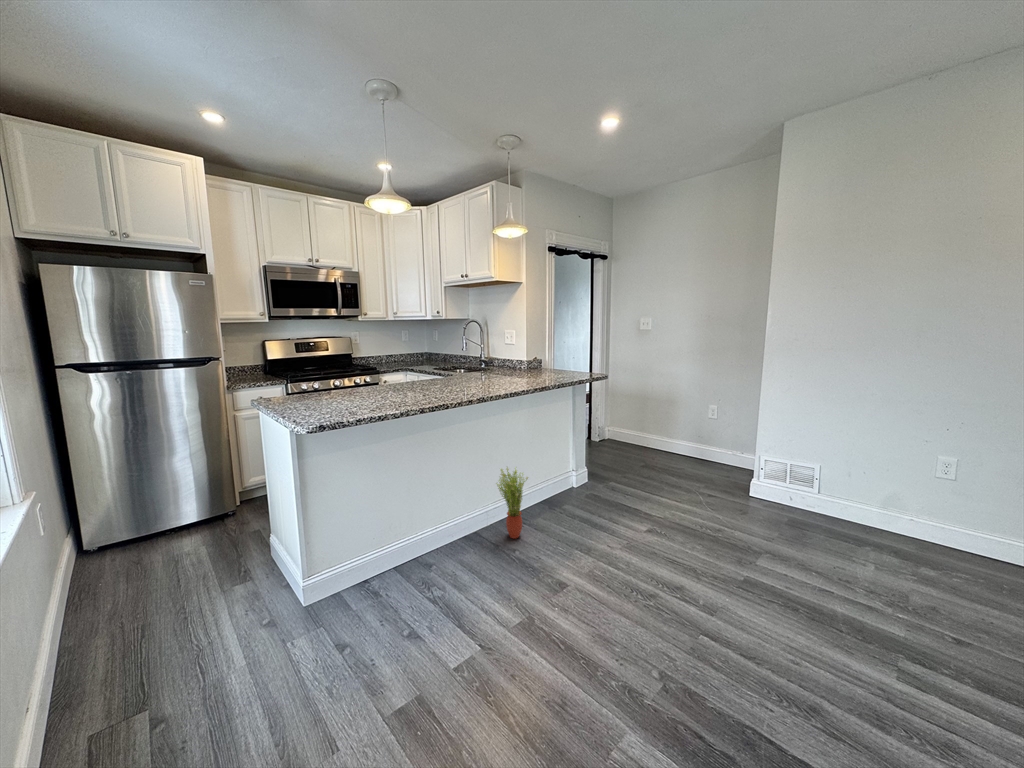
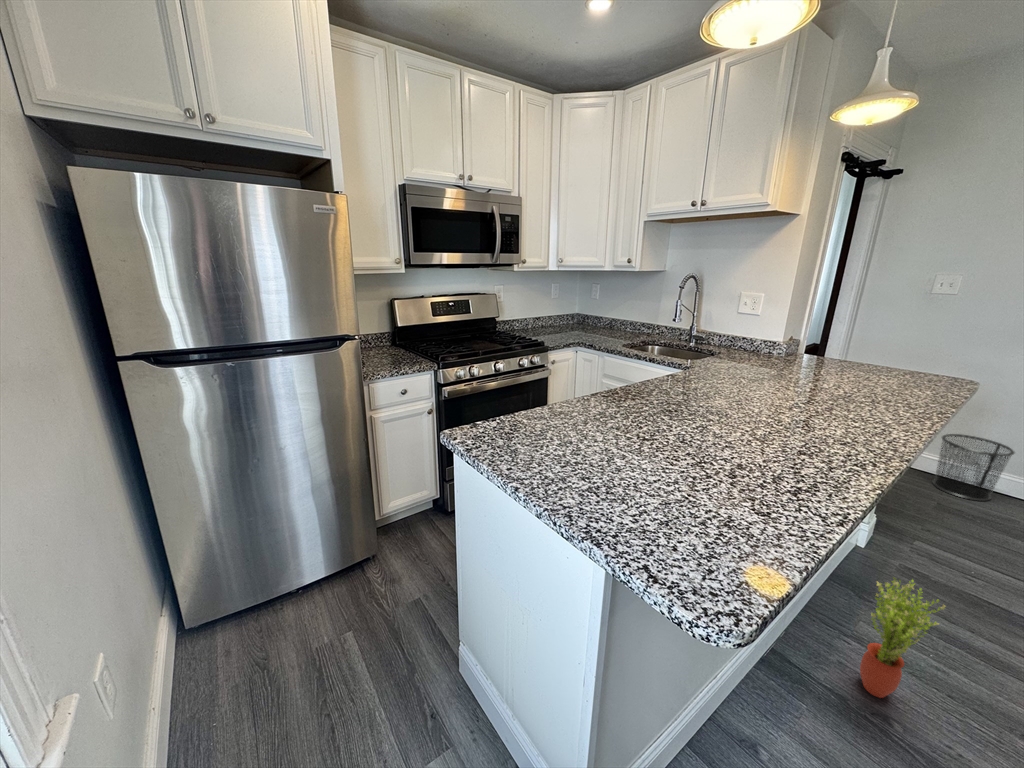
trash can: none [644,419,677,459] -> present [933,434,1014,501]

